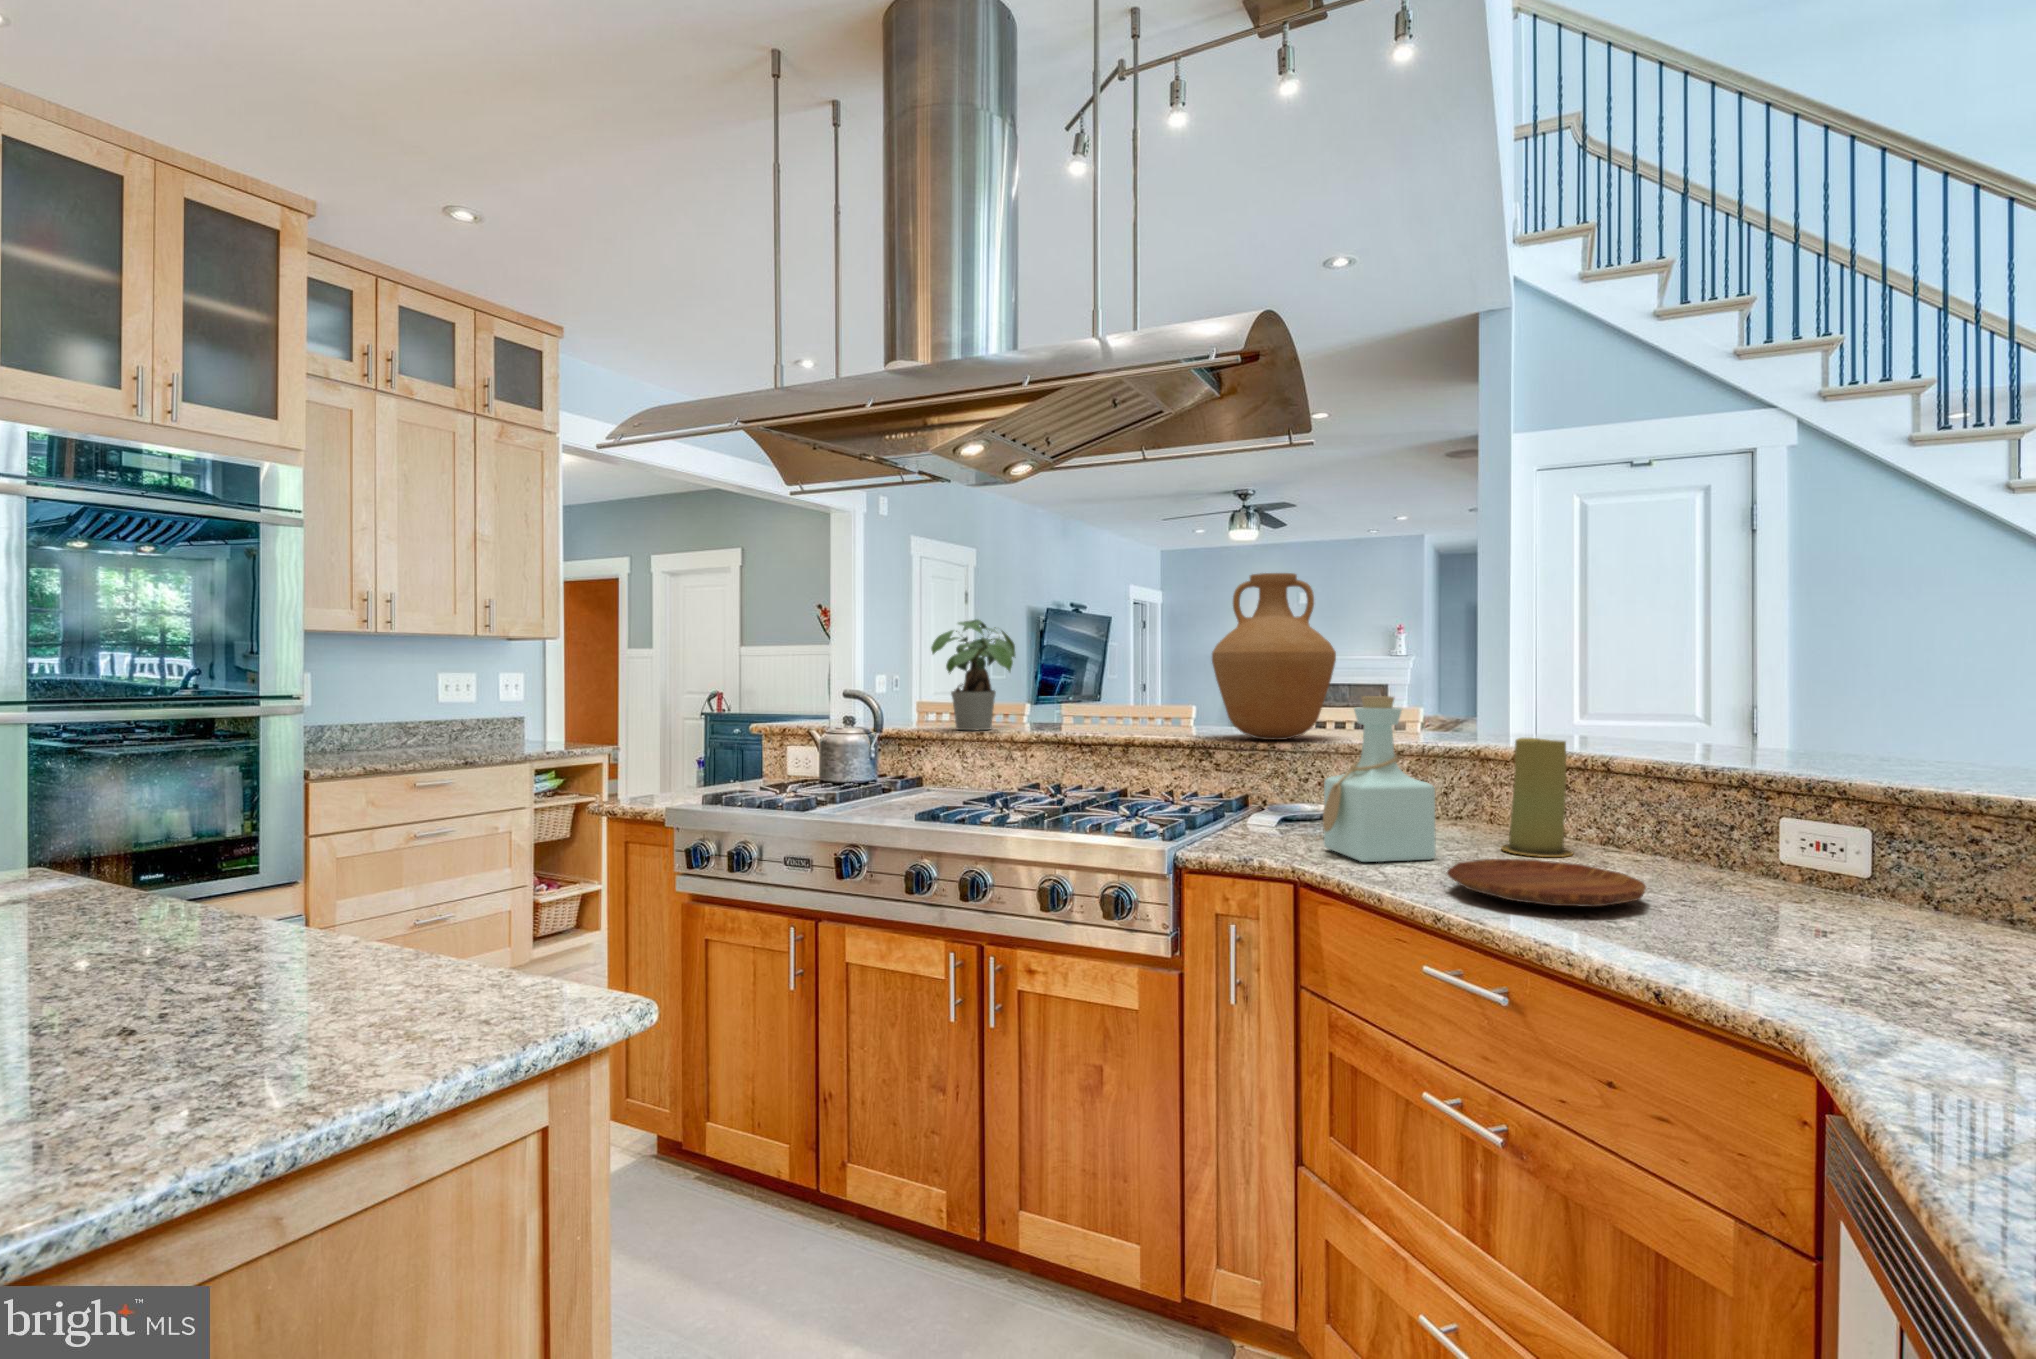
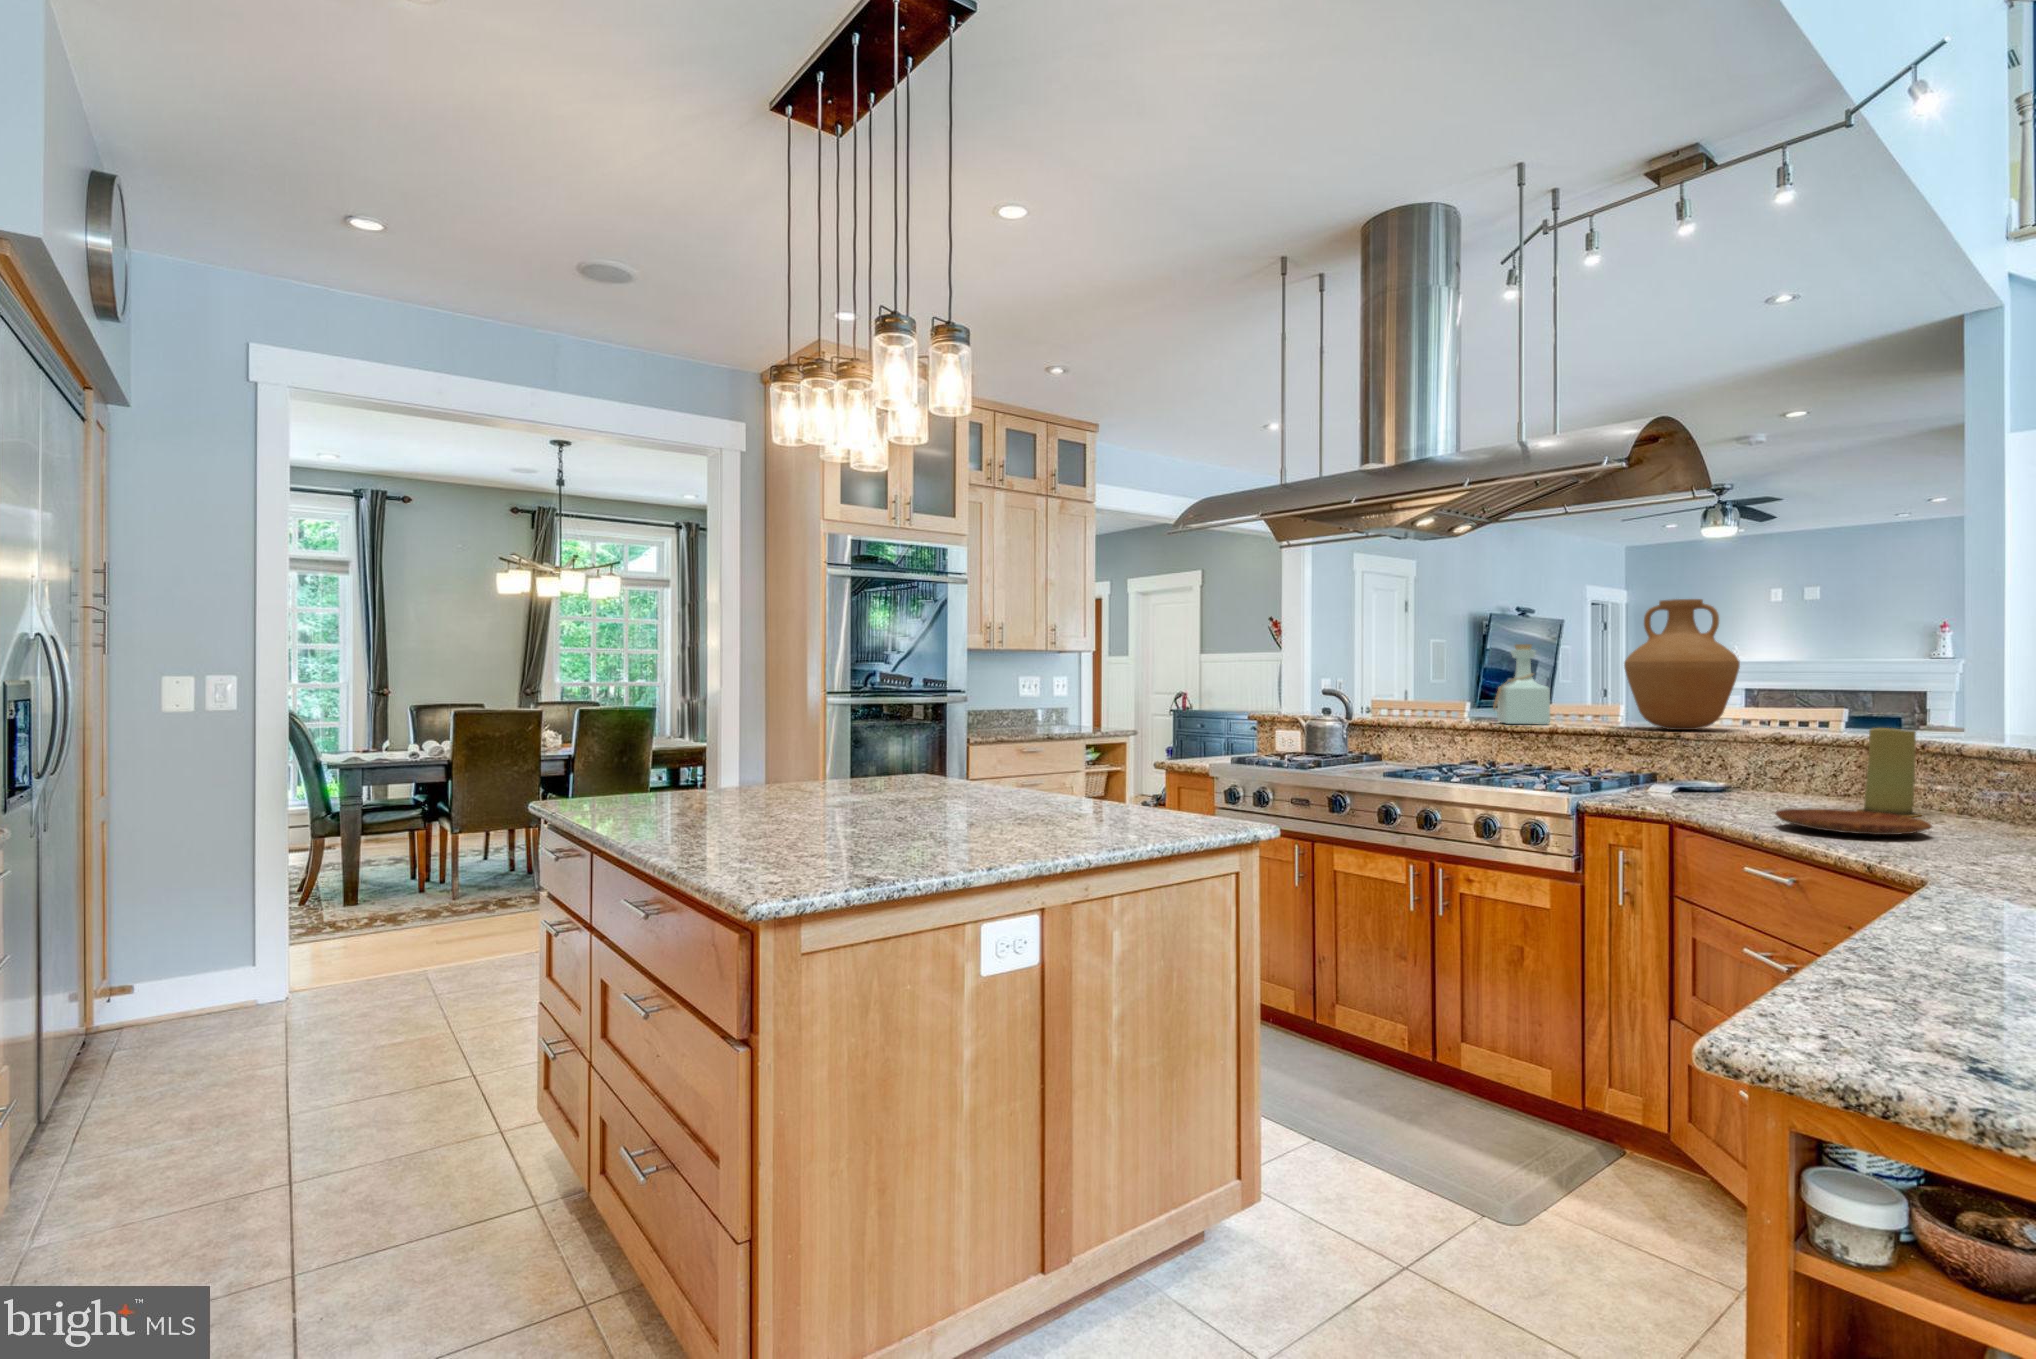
potted plant: present [931,620,1016,730] -> none [1388,636,1458,720]
bottle: present [1323,696,1436,862] -> present [1493,644,1550,725]

